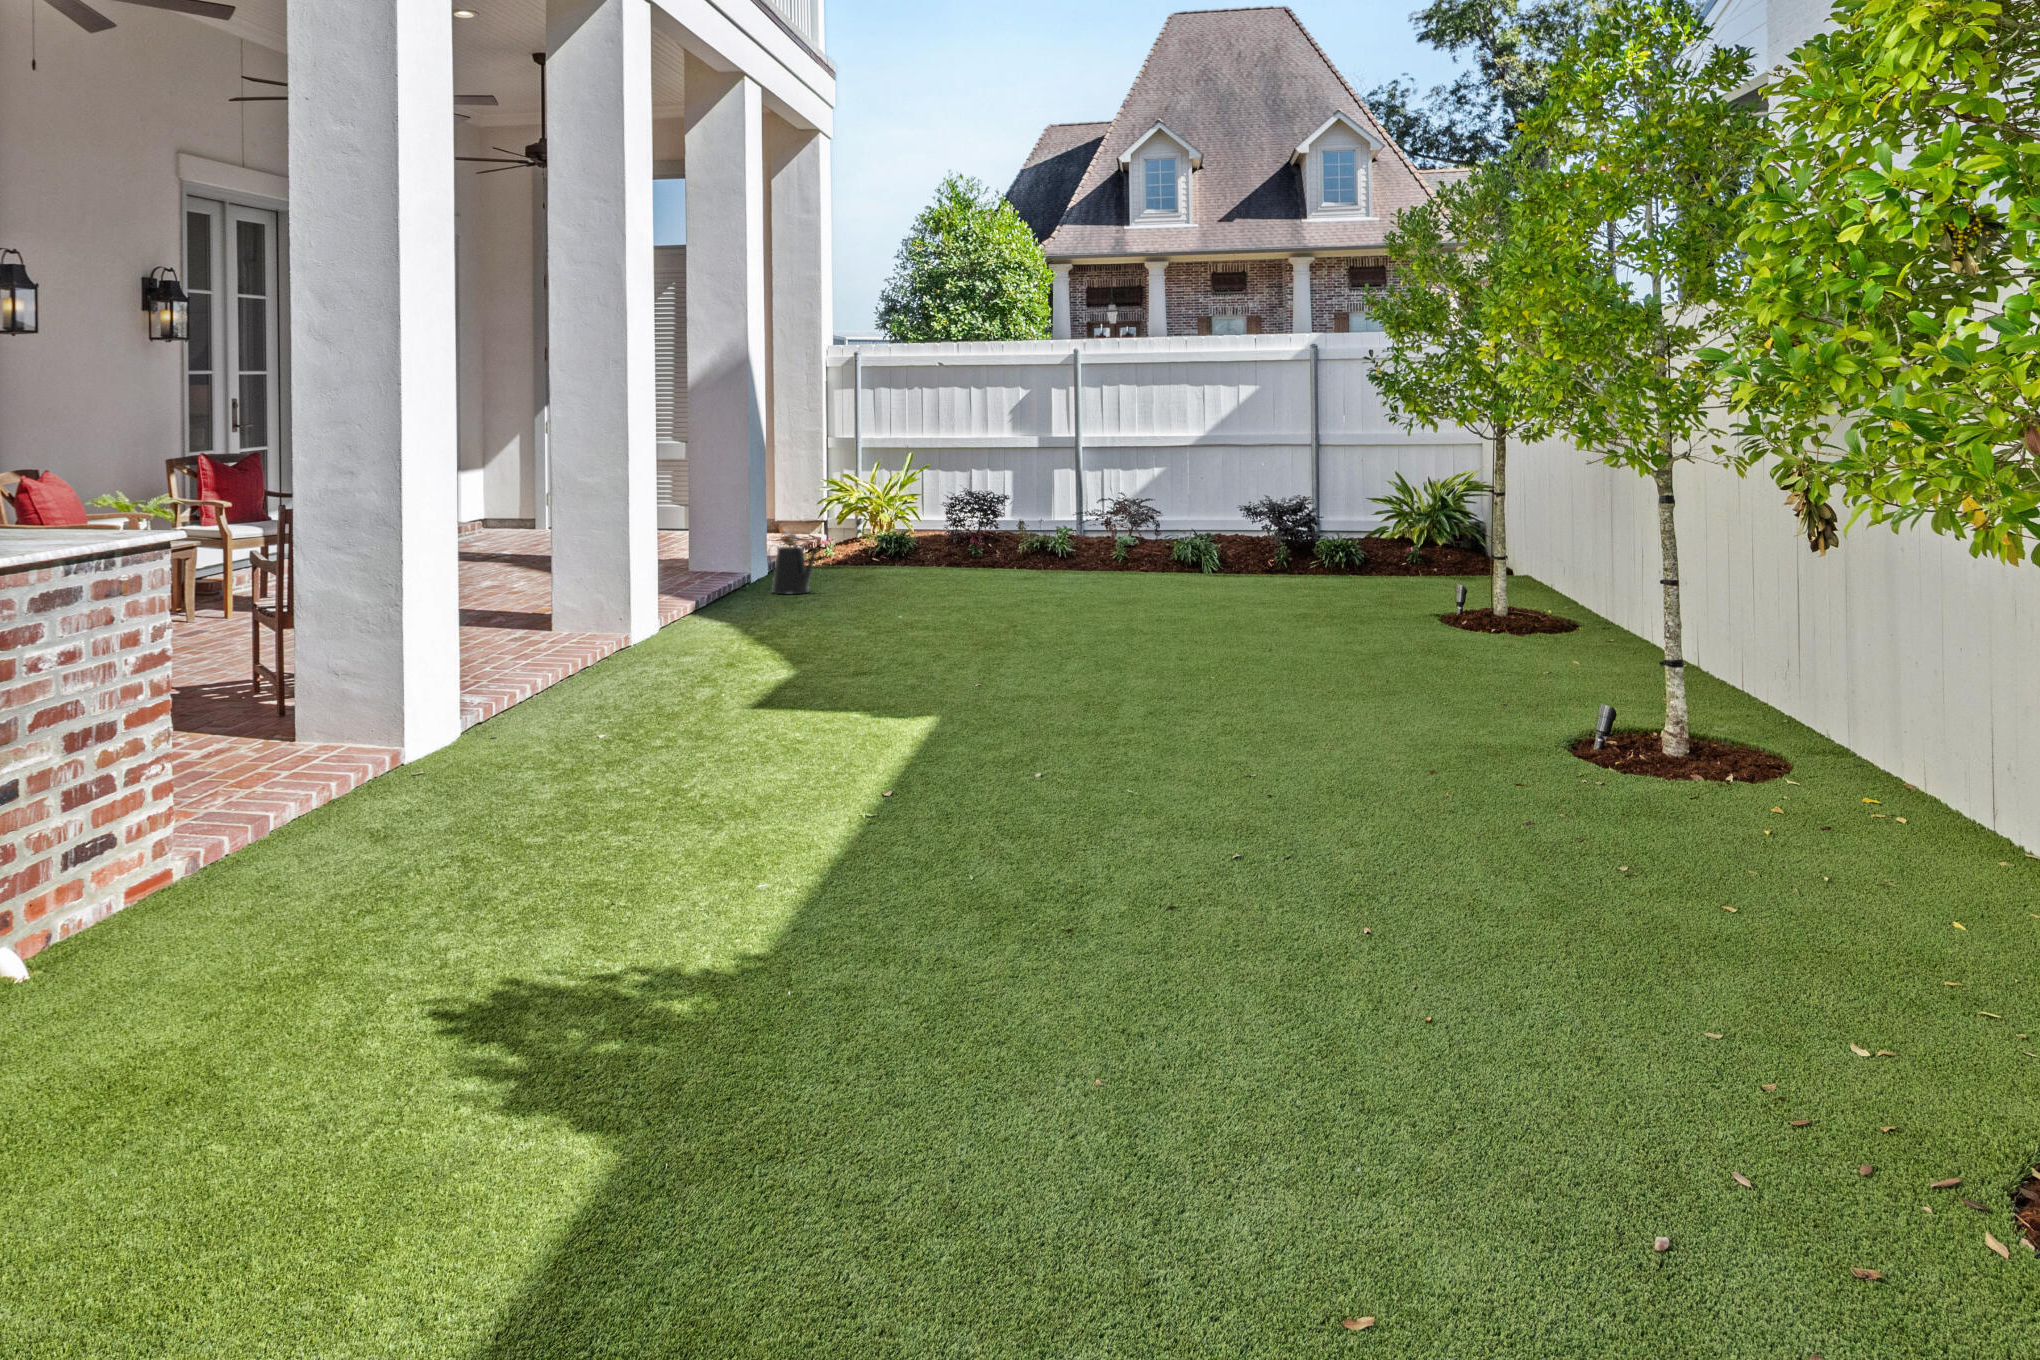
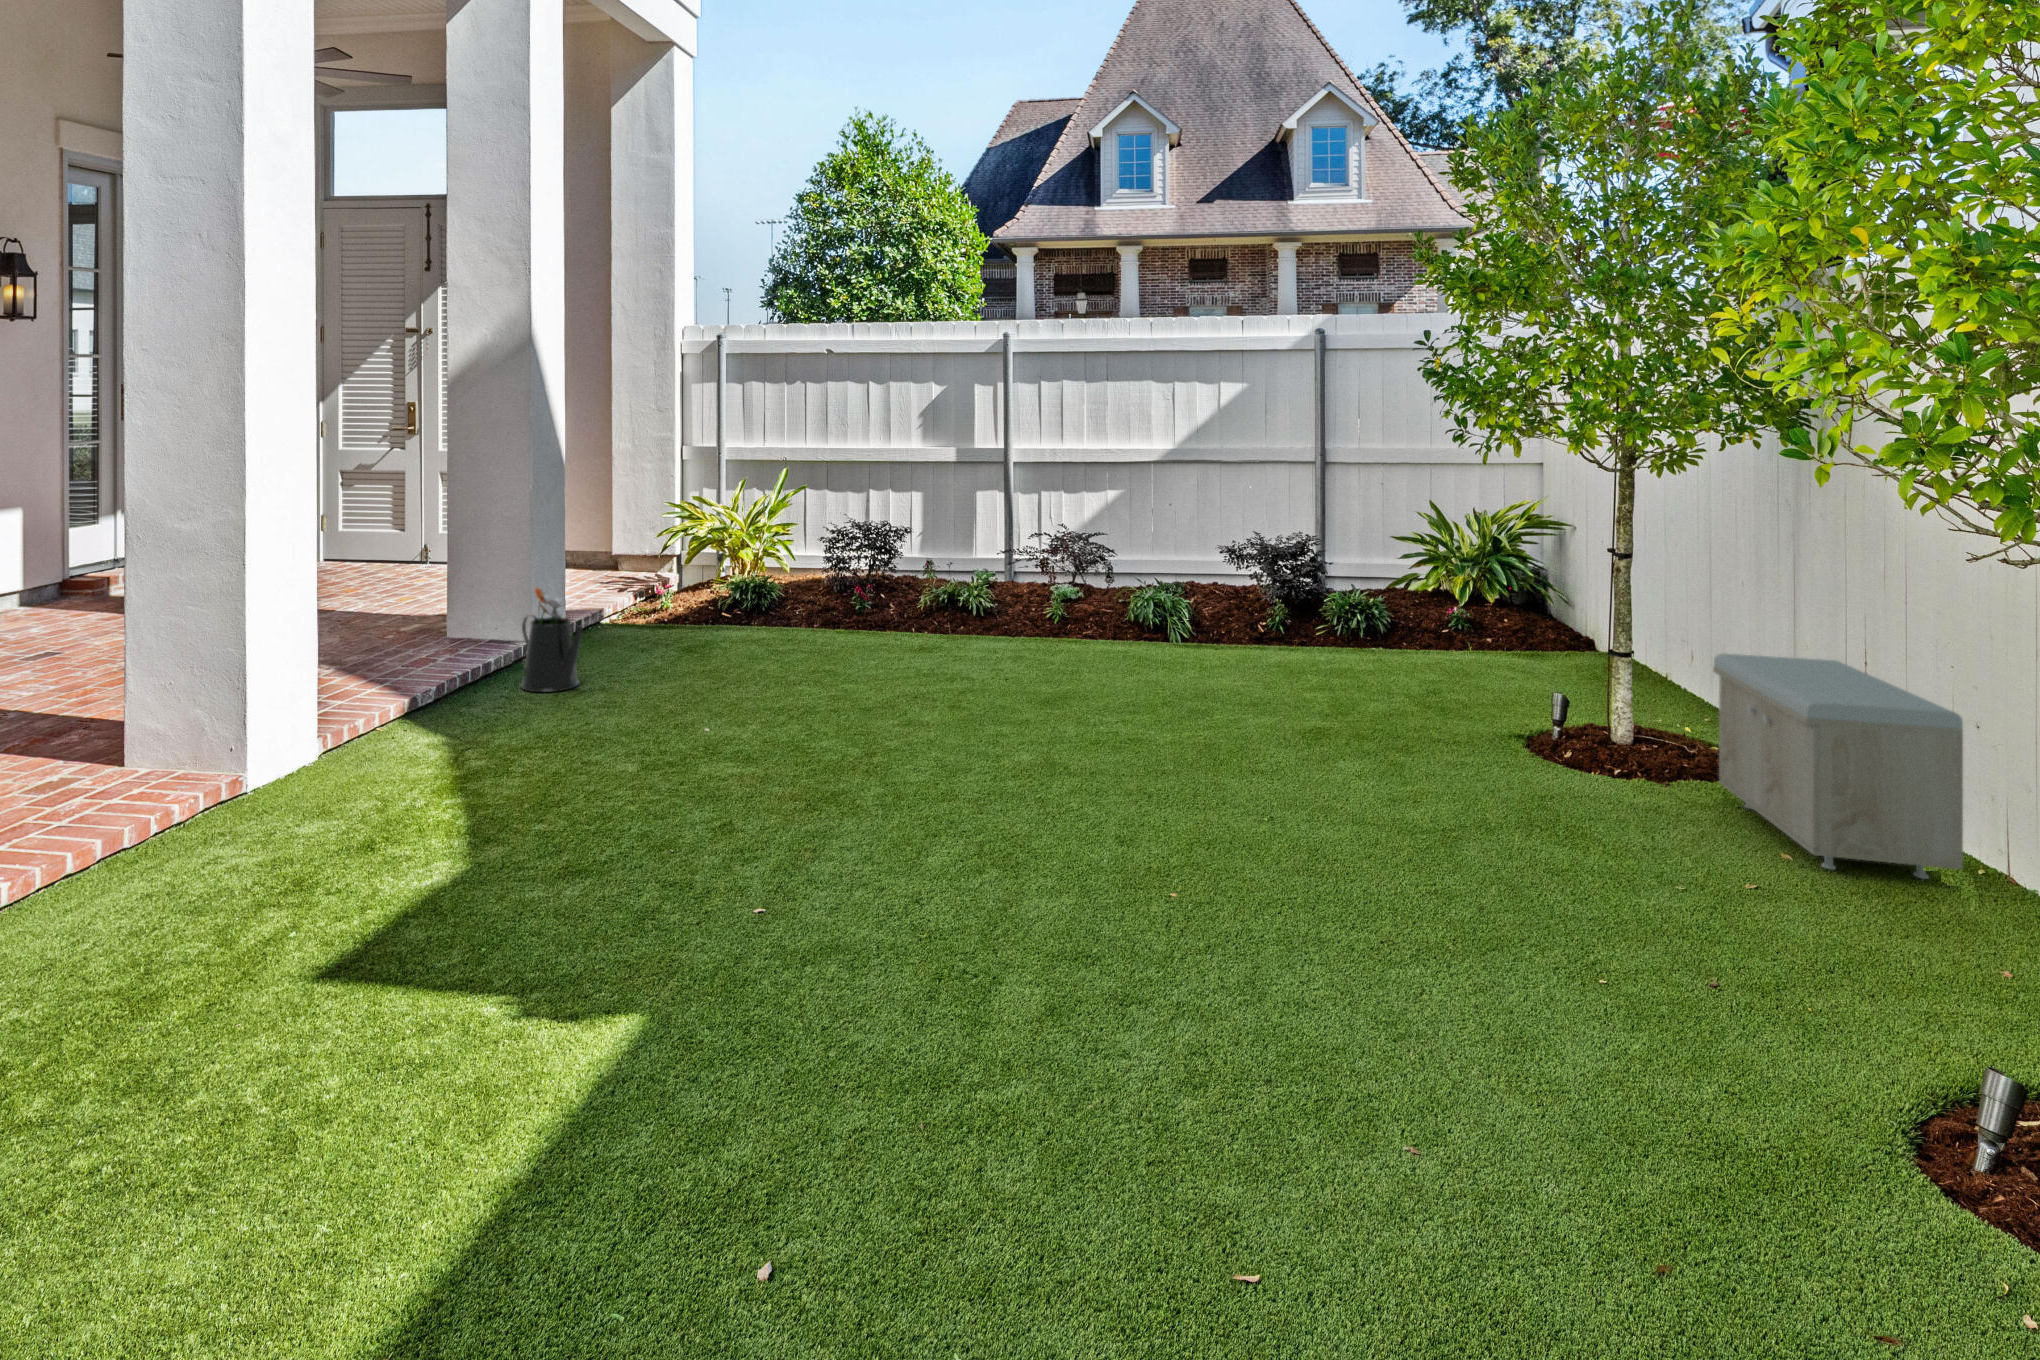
storage bench: none [1529,533,1633,637] -> present [1713,654,1963,879]

